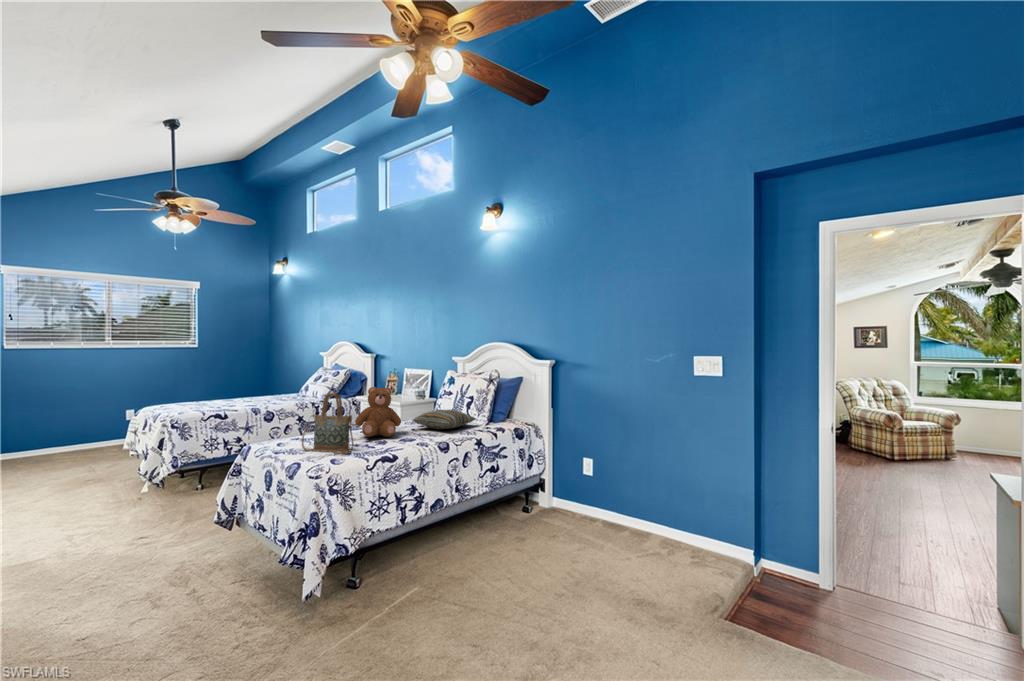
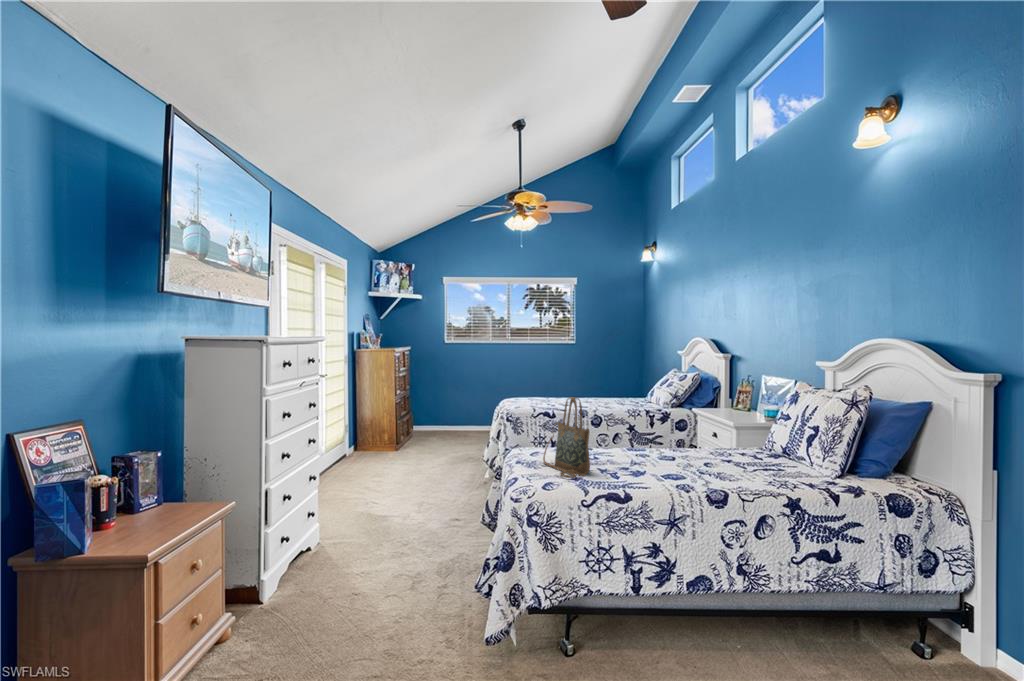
teddy bear: present [355,387,401,437] -> none [618,395,680,467]
pillow: present [413,410,476,429] -> none [704,440,811,472]

